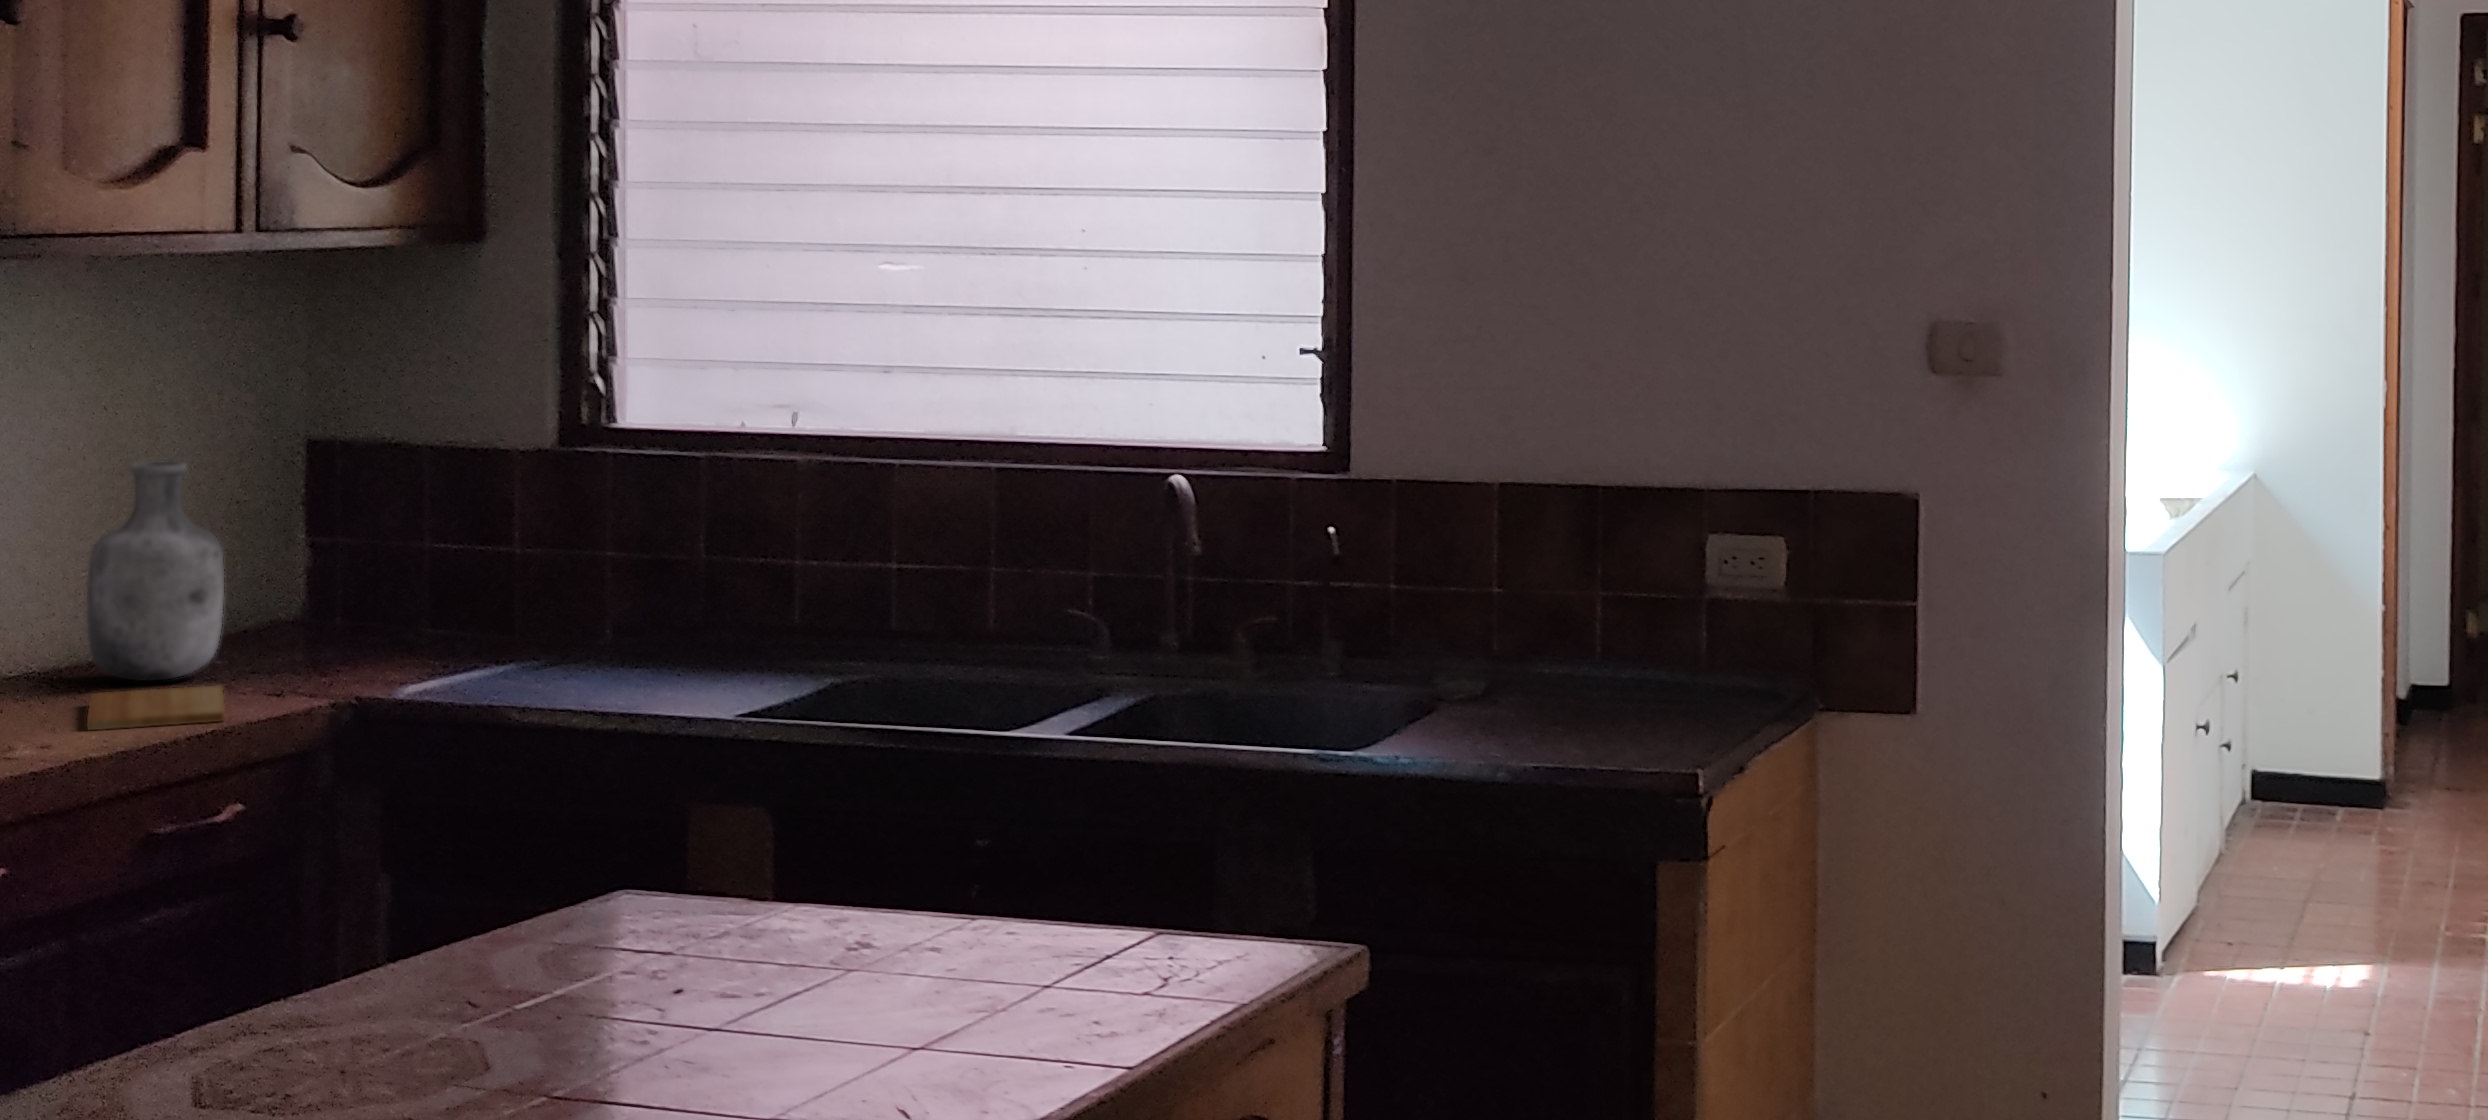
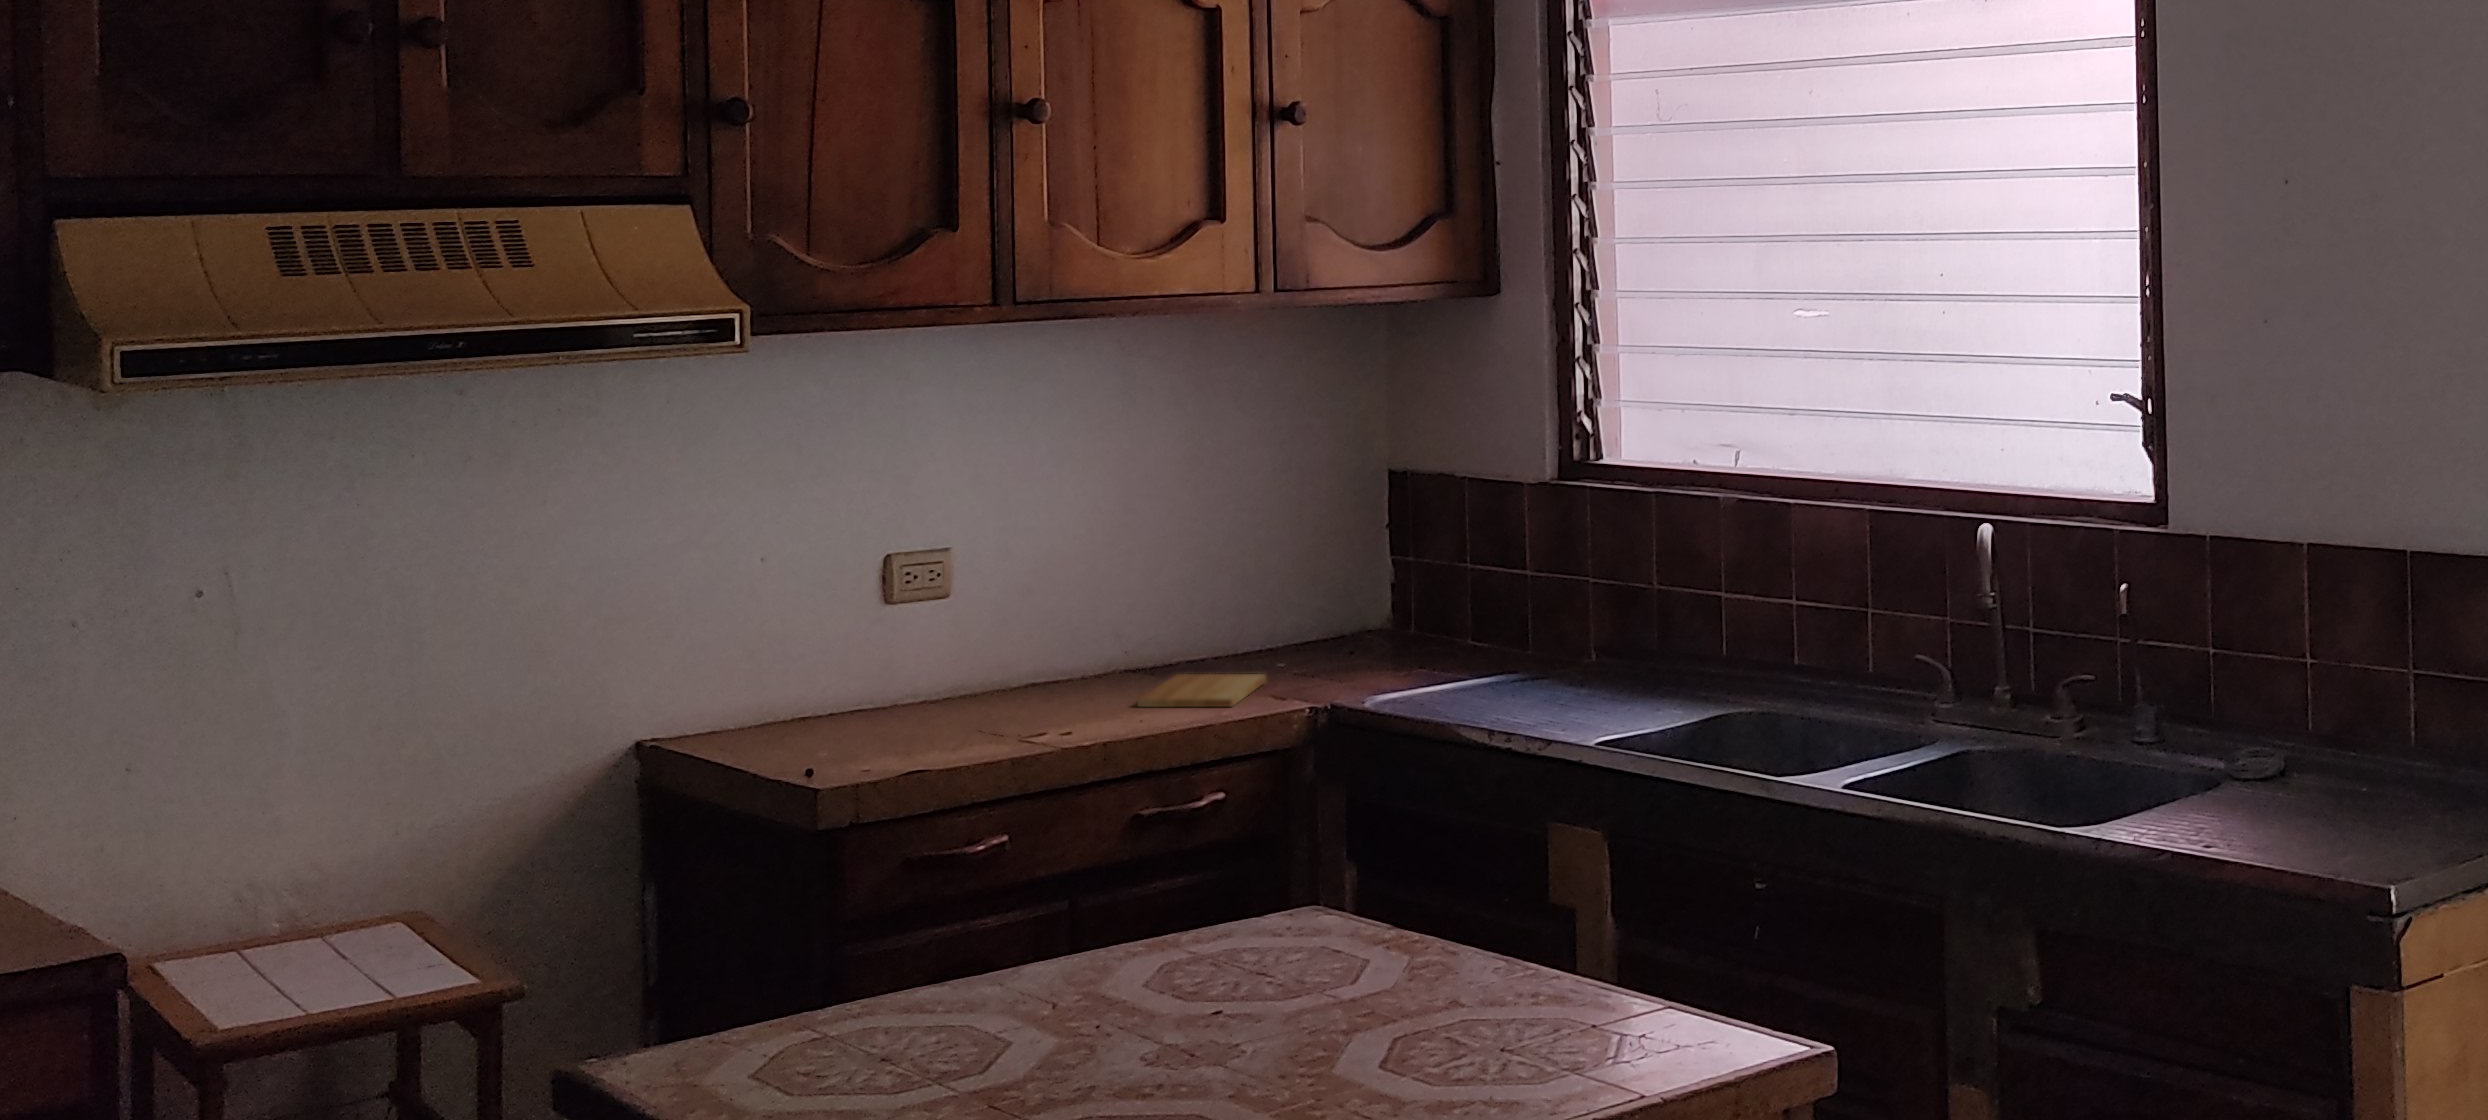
vase: present [87,462,224,681] -> none [1201,482,1297,665]

